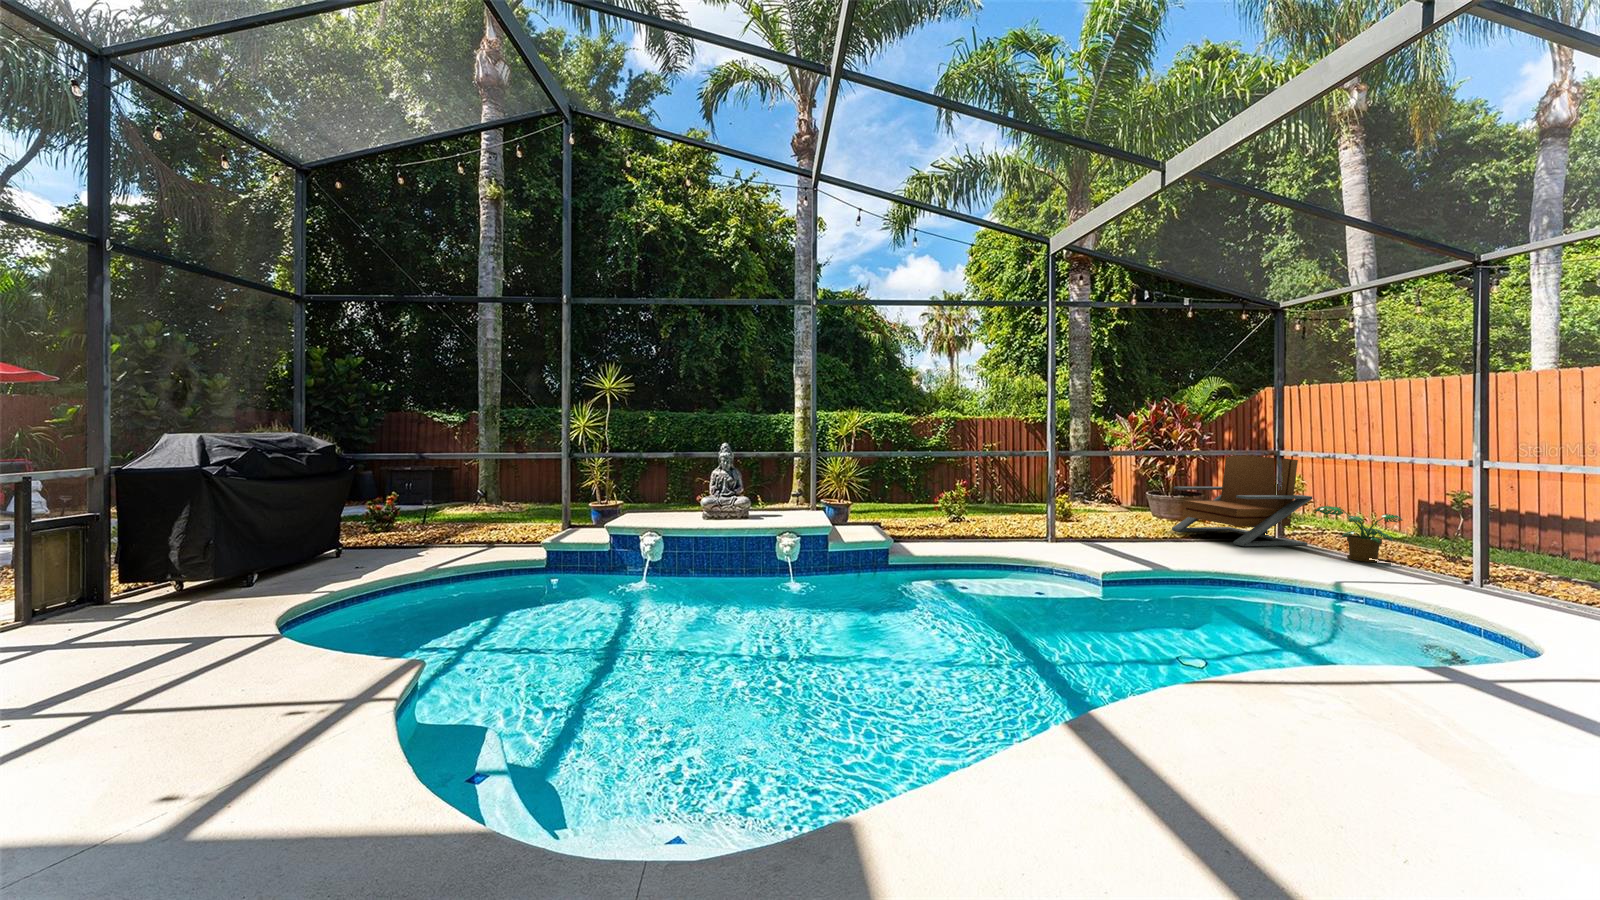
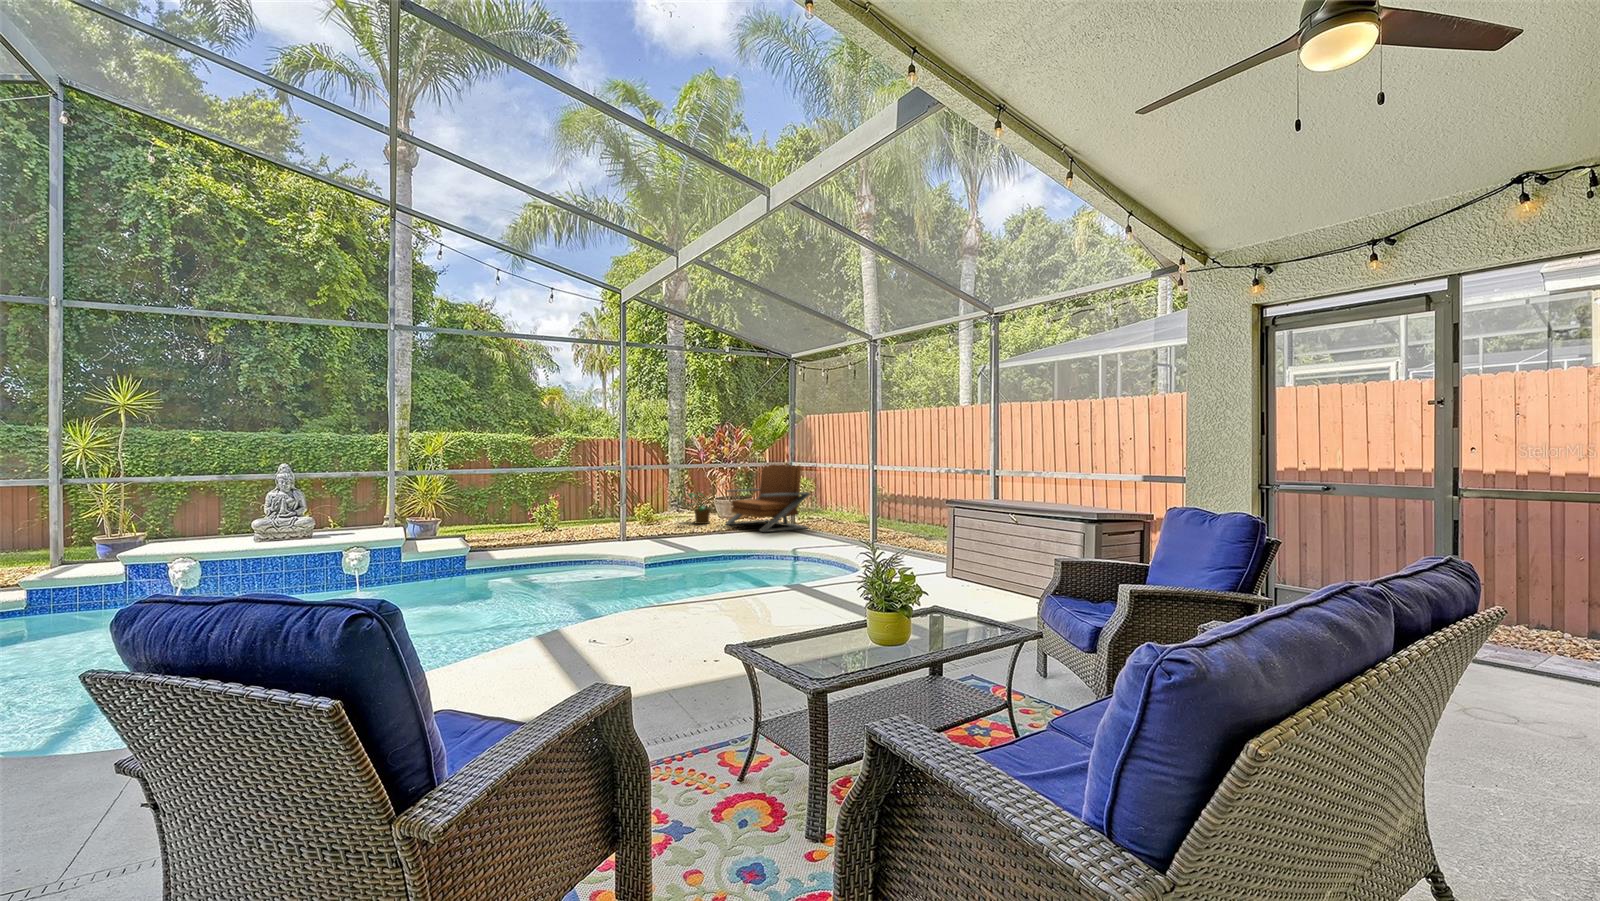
potted plant: present [1316,506,1403,562] -> present [688,493,711,524]

